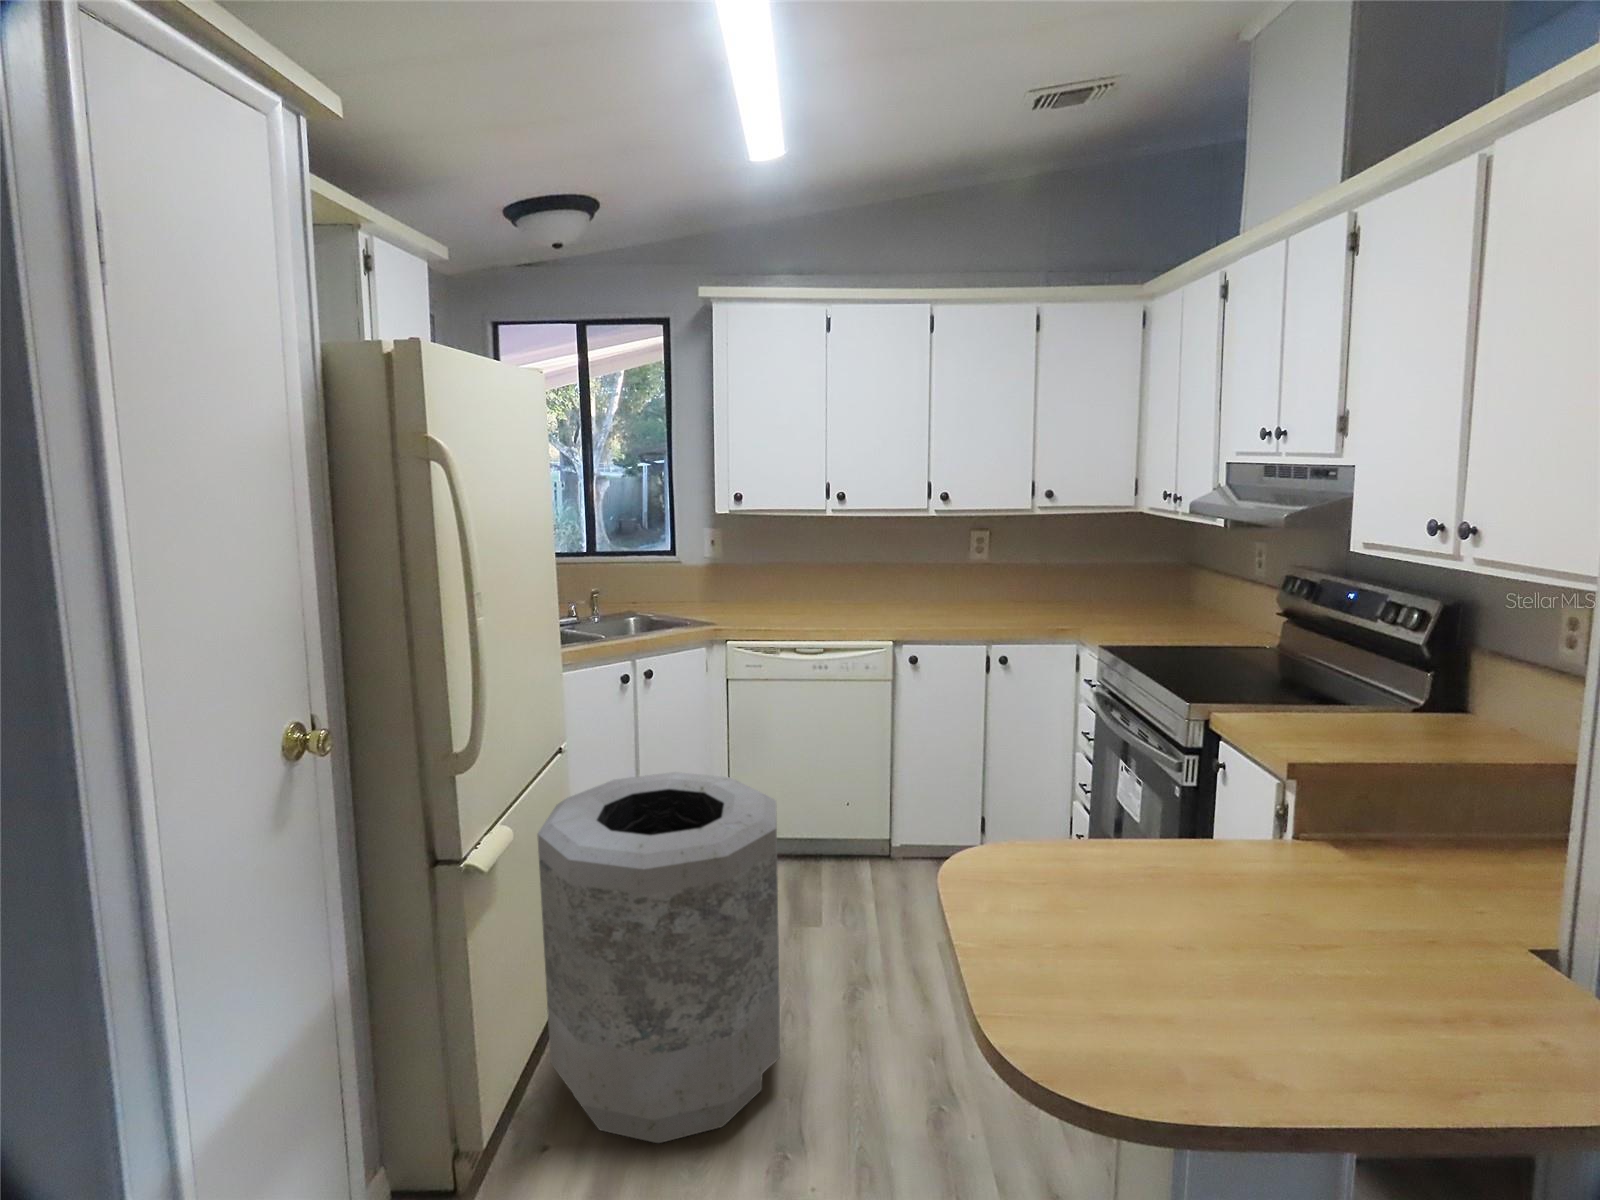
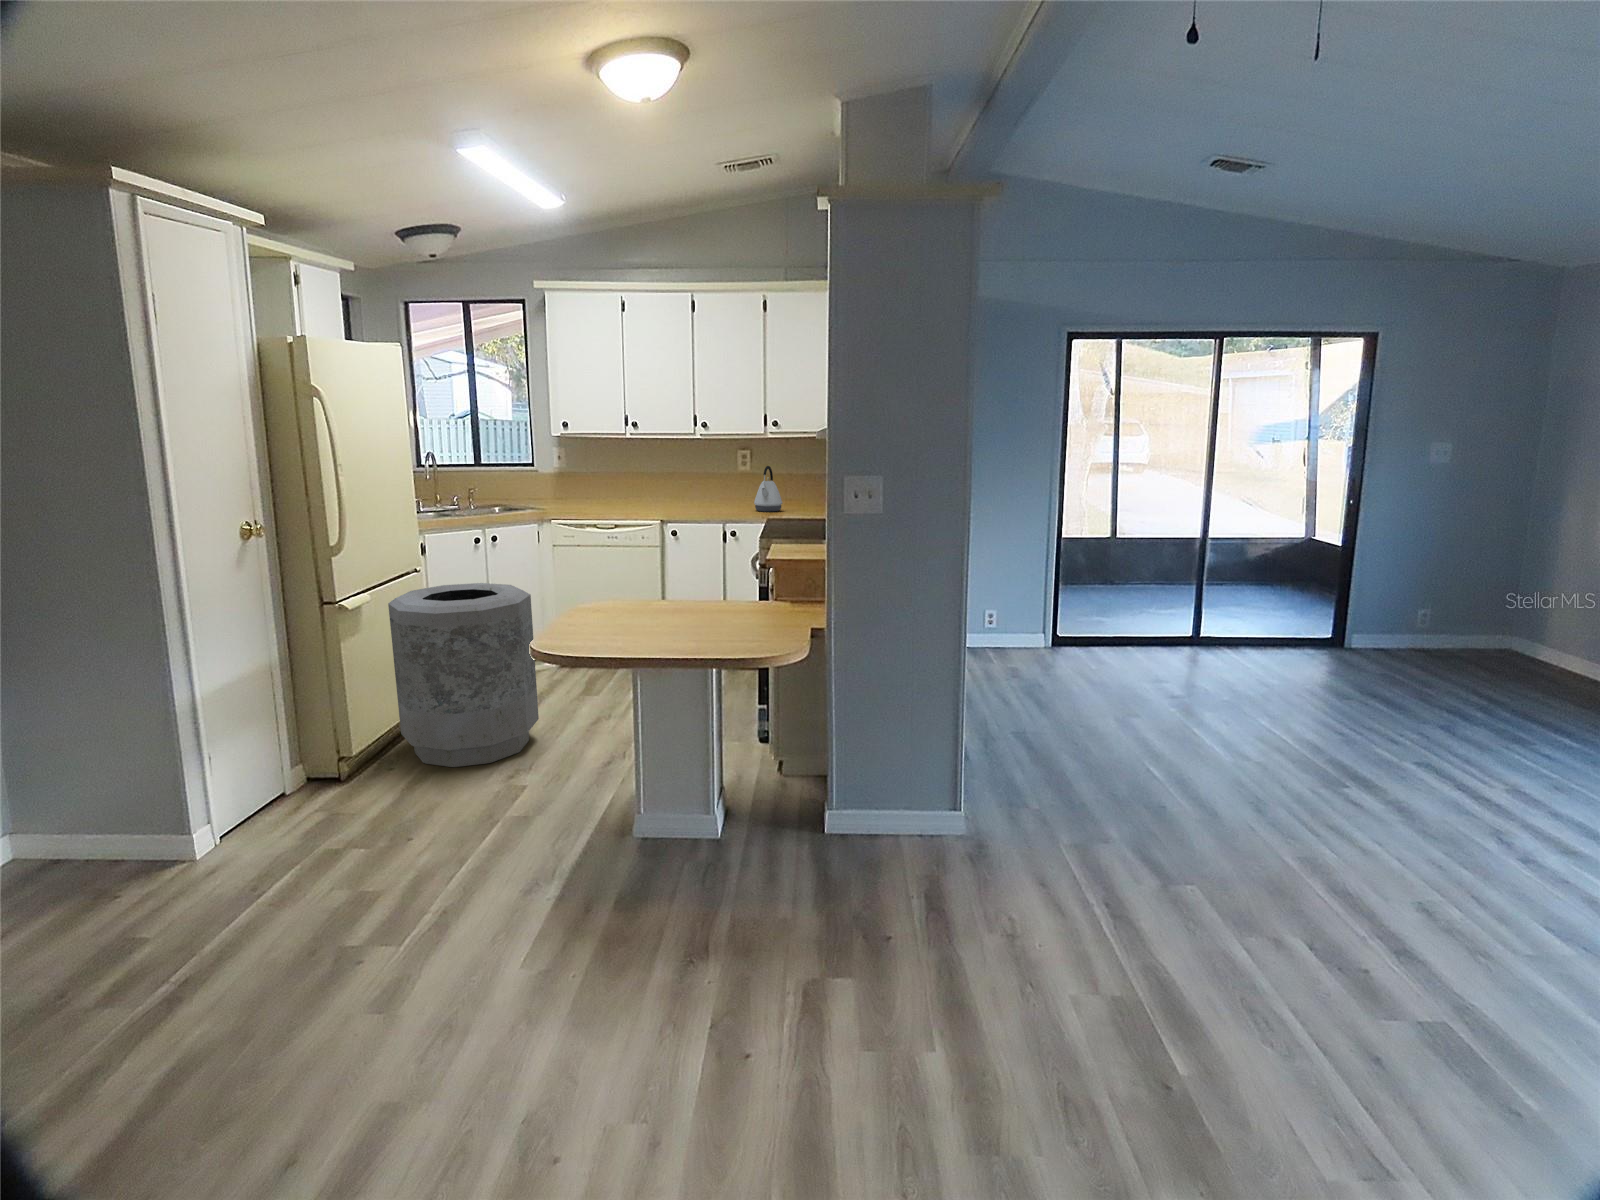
kettle: none [1025,555,1068,624] -> present [754,466,782,512]

